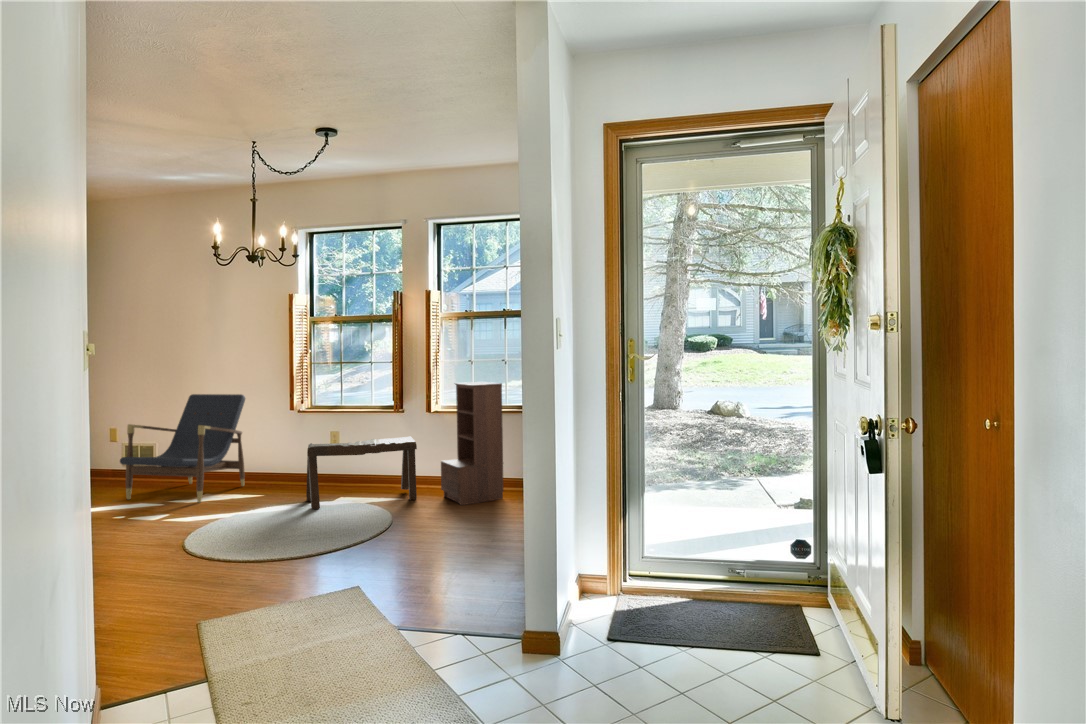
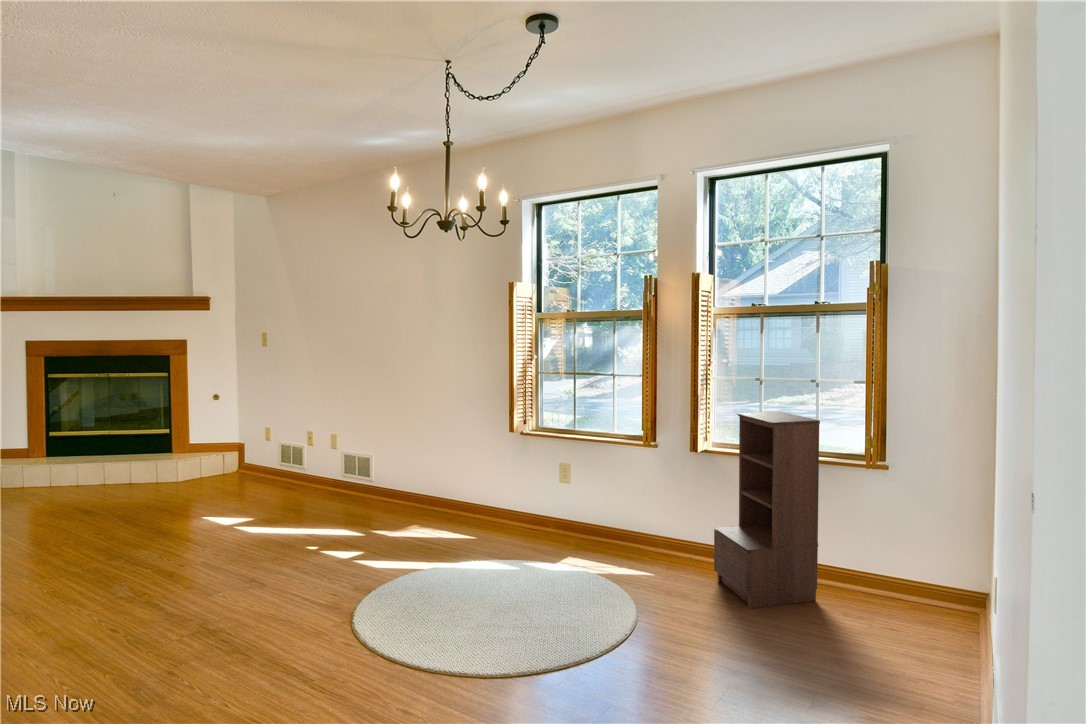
lounge chair: present [120,394,245,503] -> none [323,404,461,547]
bench: present [306,436,417,509] -> none [528,482,680,584]

